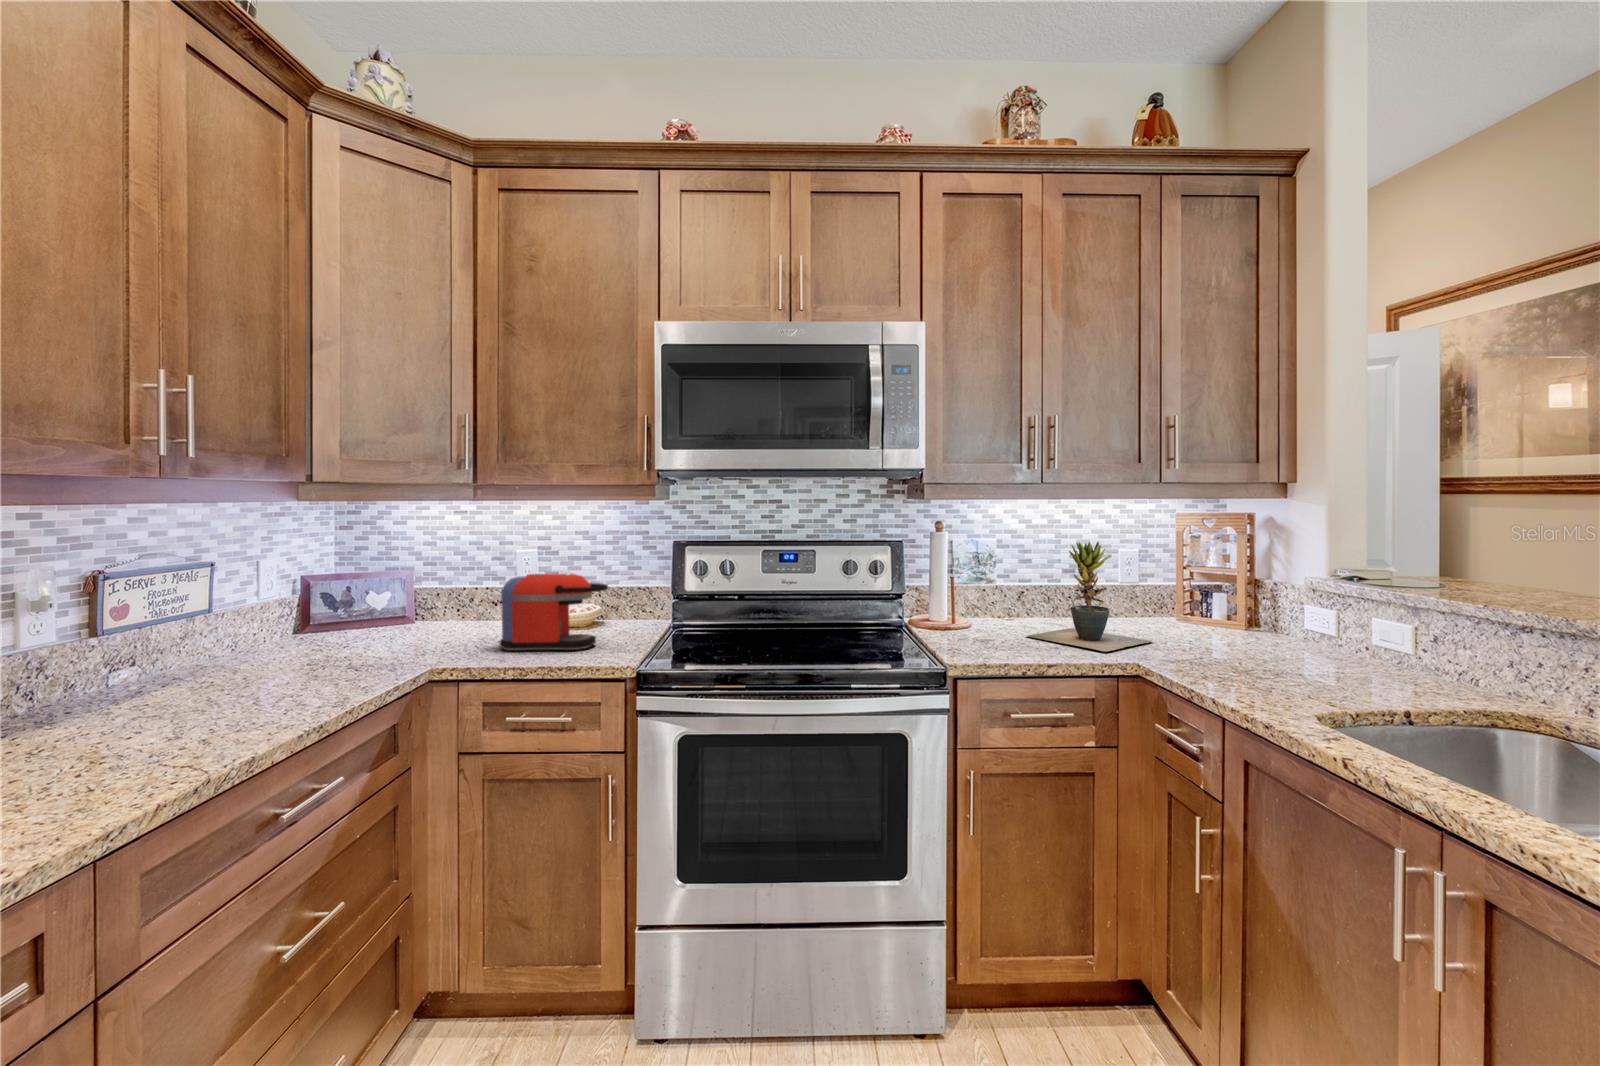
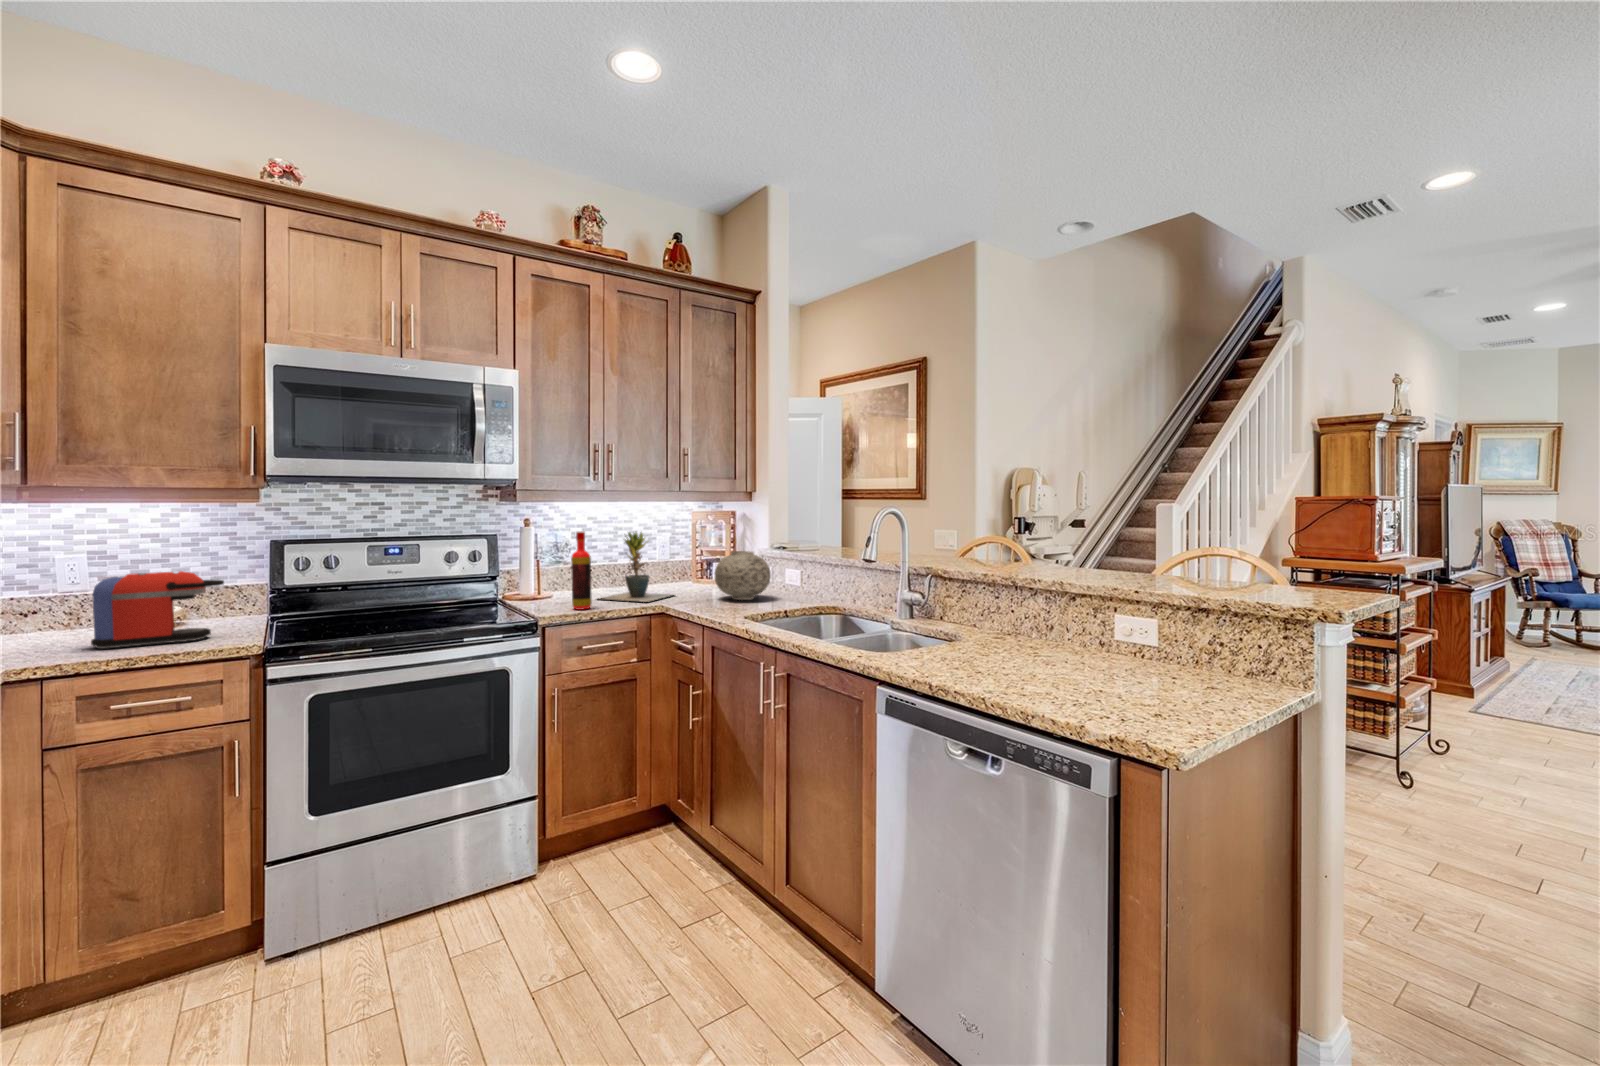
bottle: none [990,541,1018,655] -> present [571,531,592,610]
vase: none [1227,580,1348,669] -> present [715,551,771,600]

